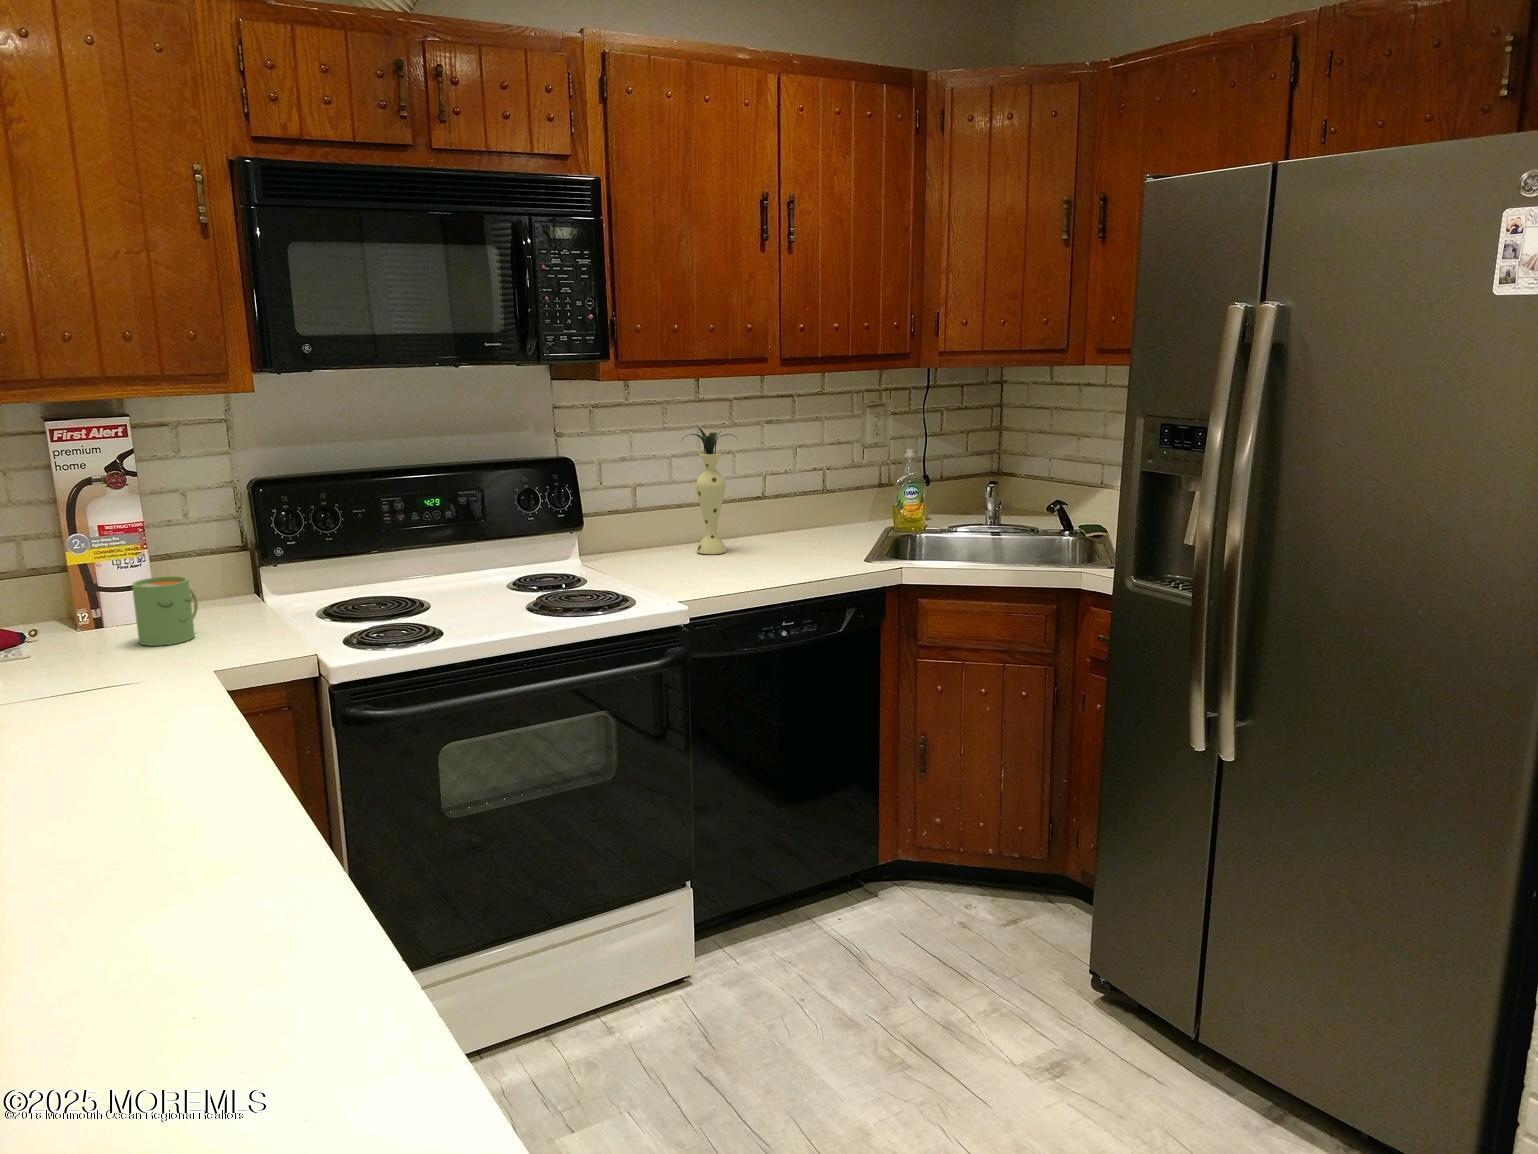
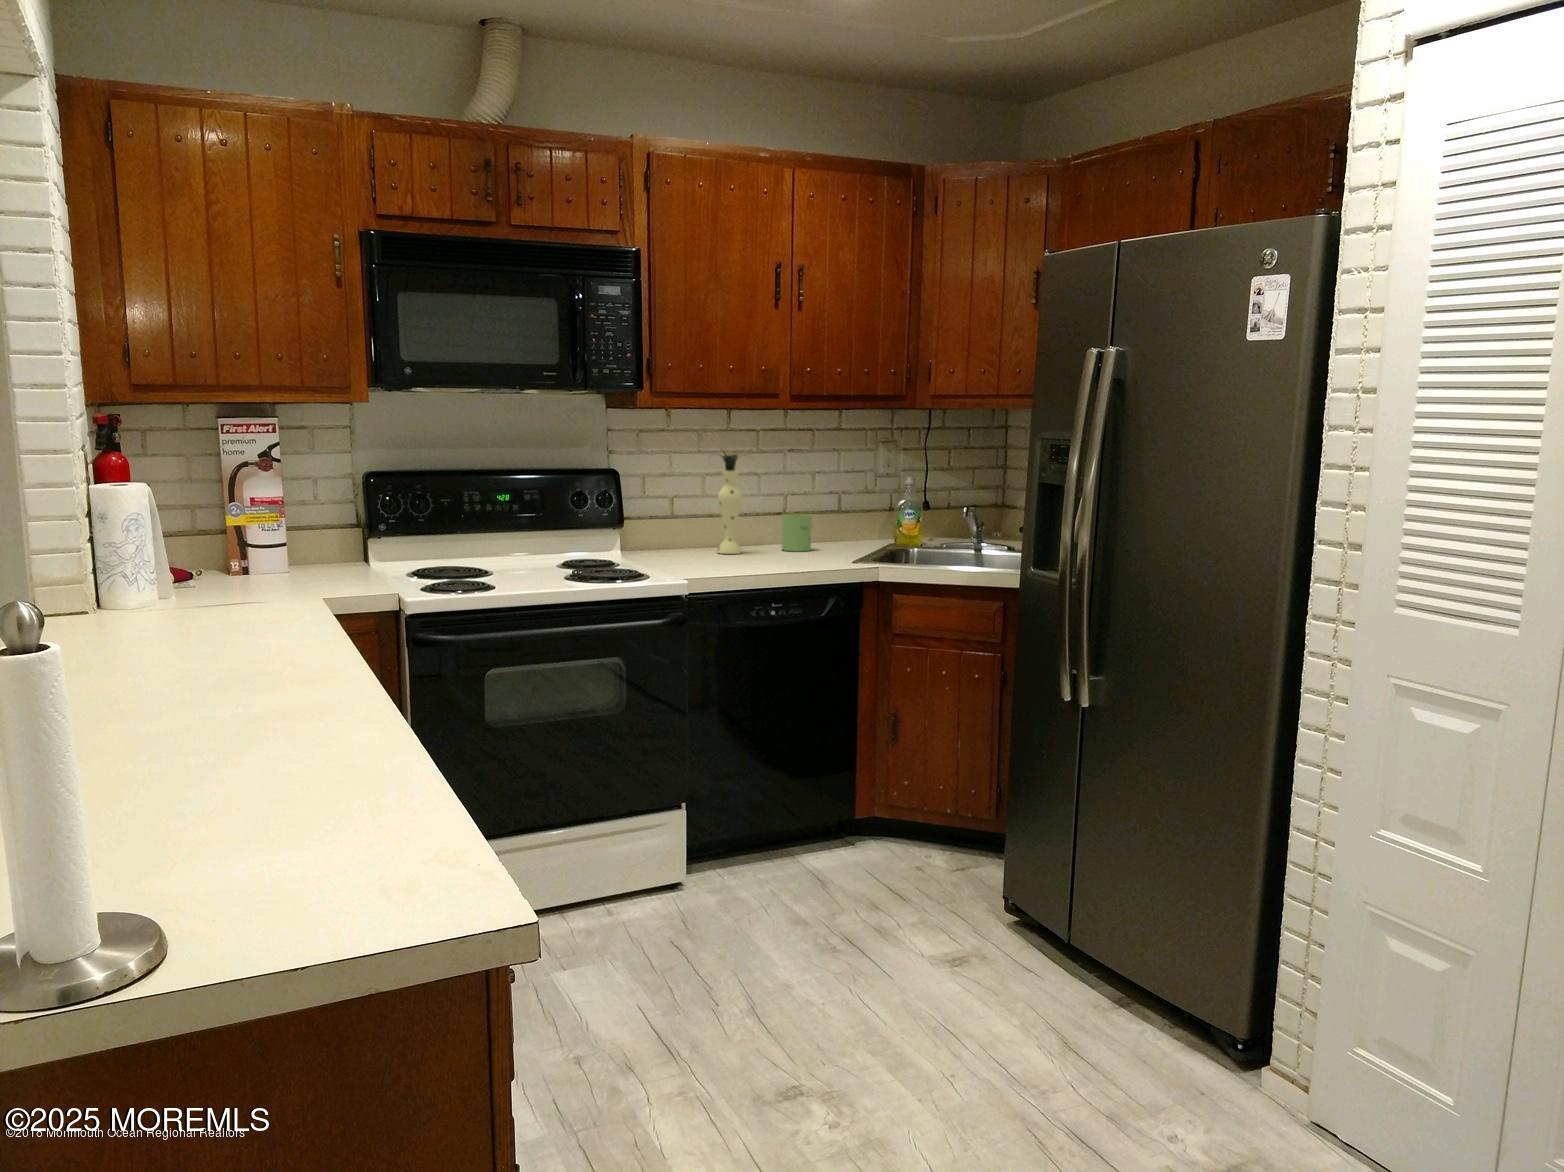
mug: present [132,576,198,646] -> present [782,514,812,551]

